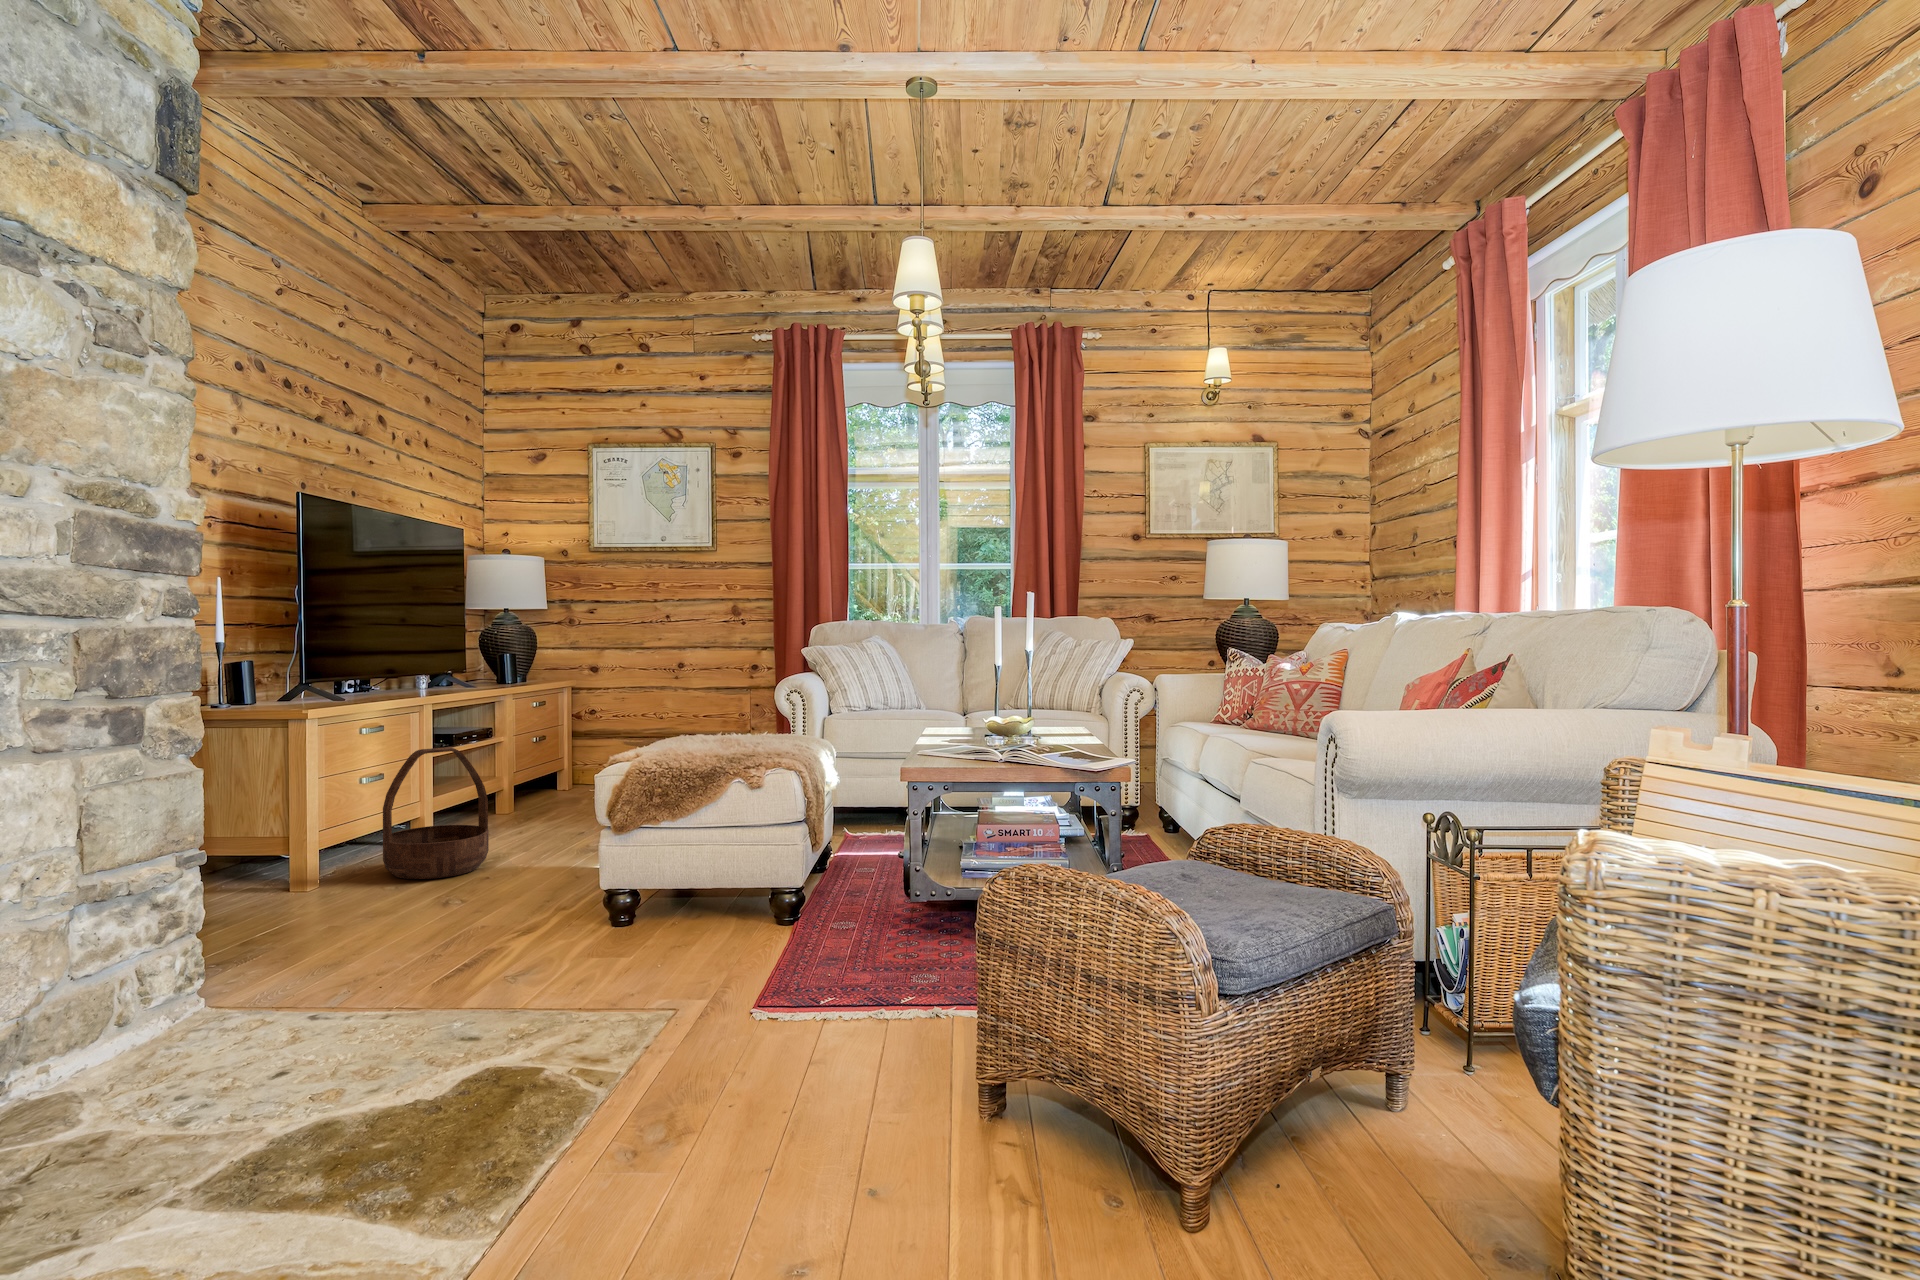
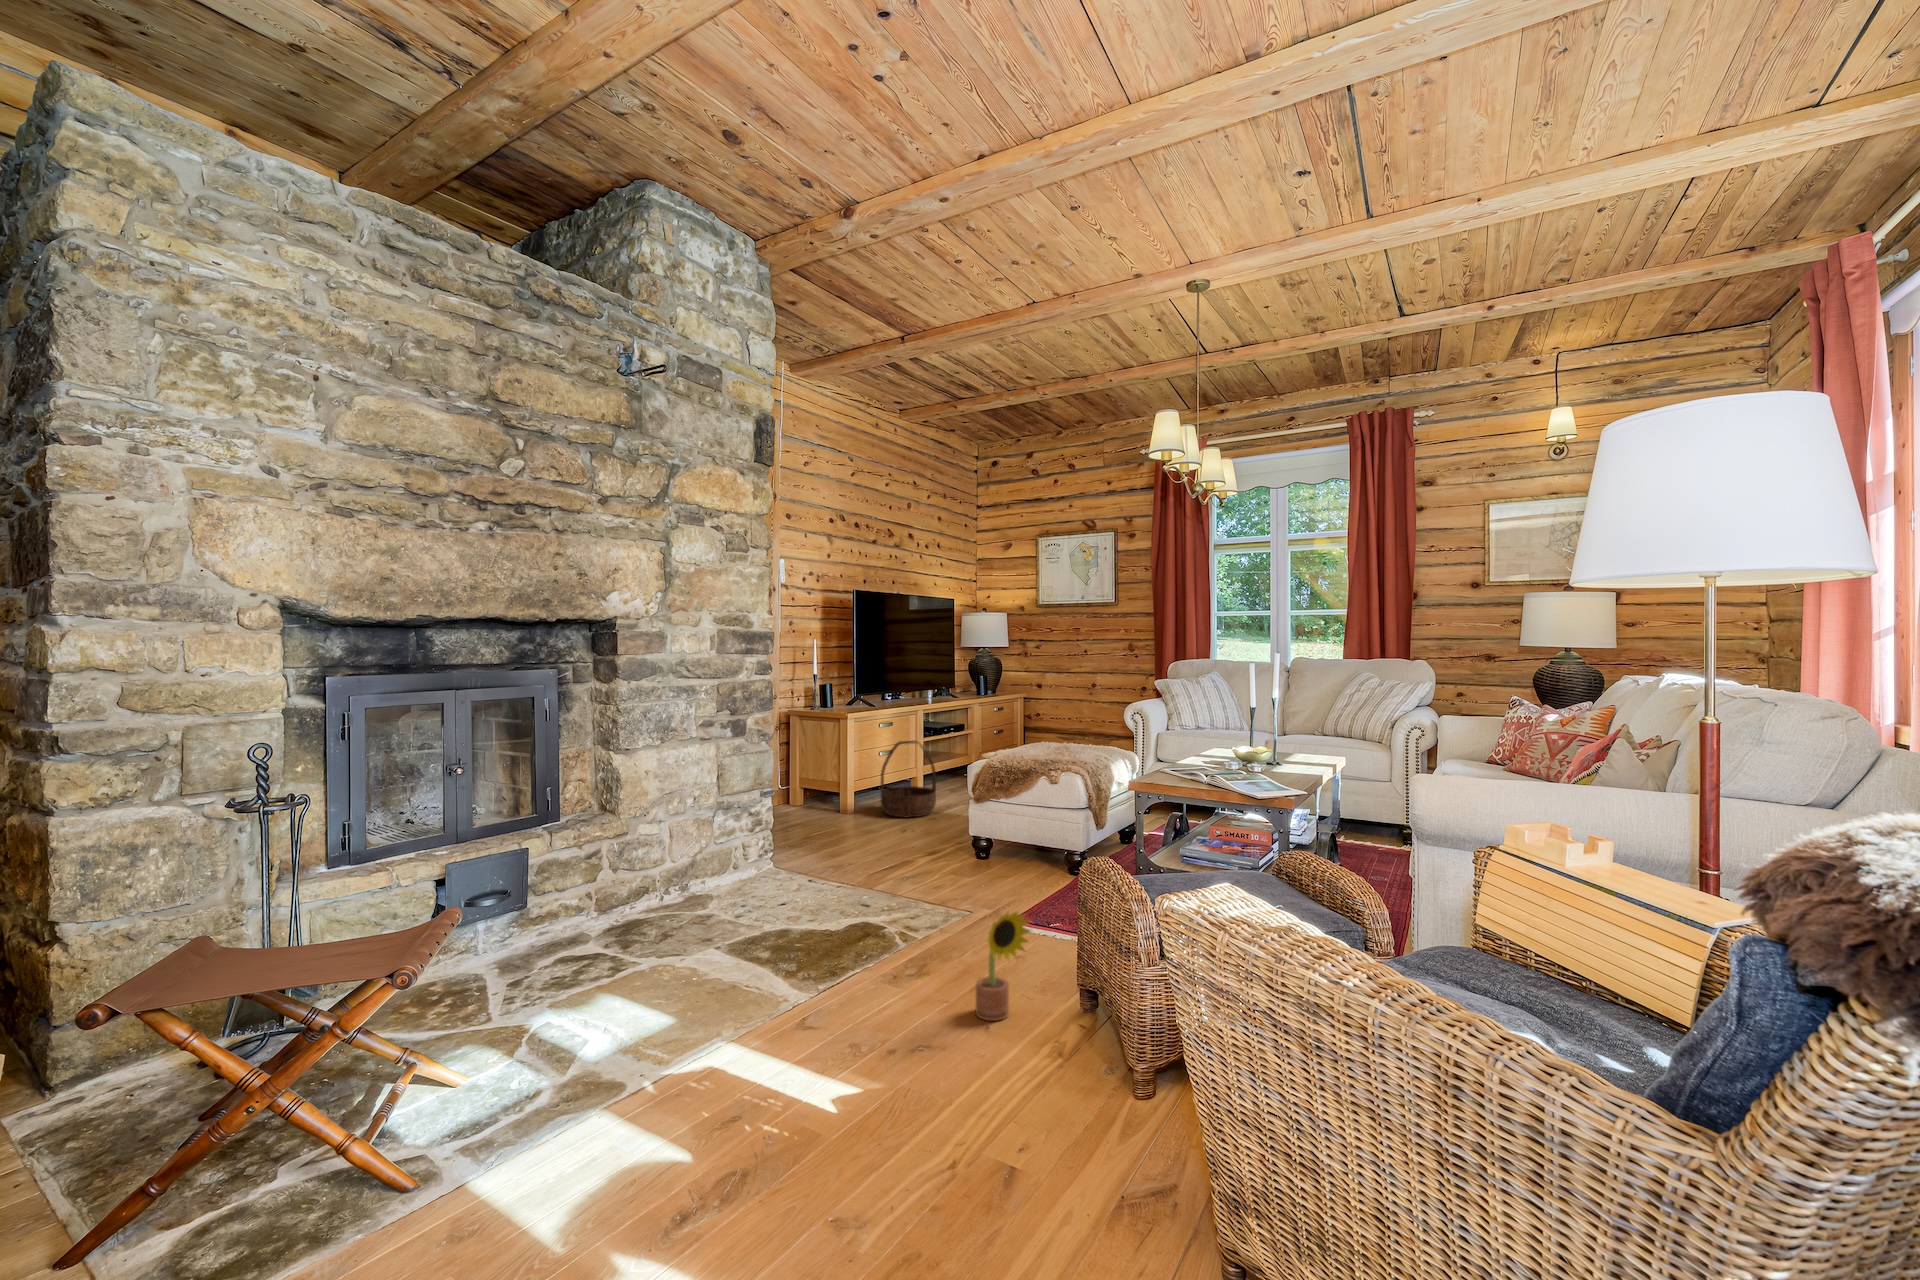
decorative plant: none [831,994,935,1208] -> present [976,912,1031,1021]

